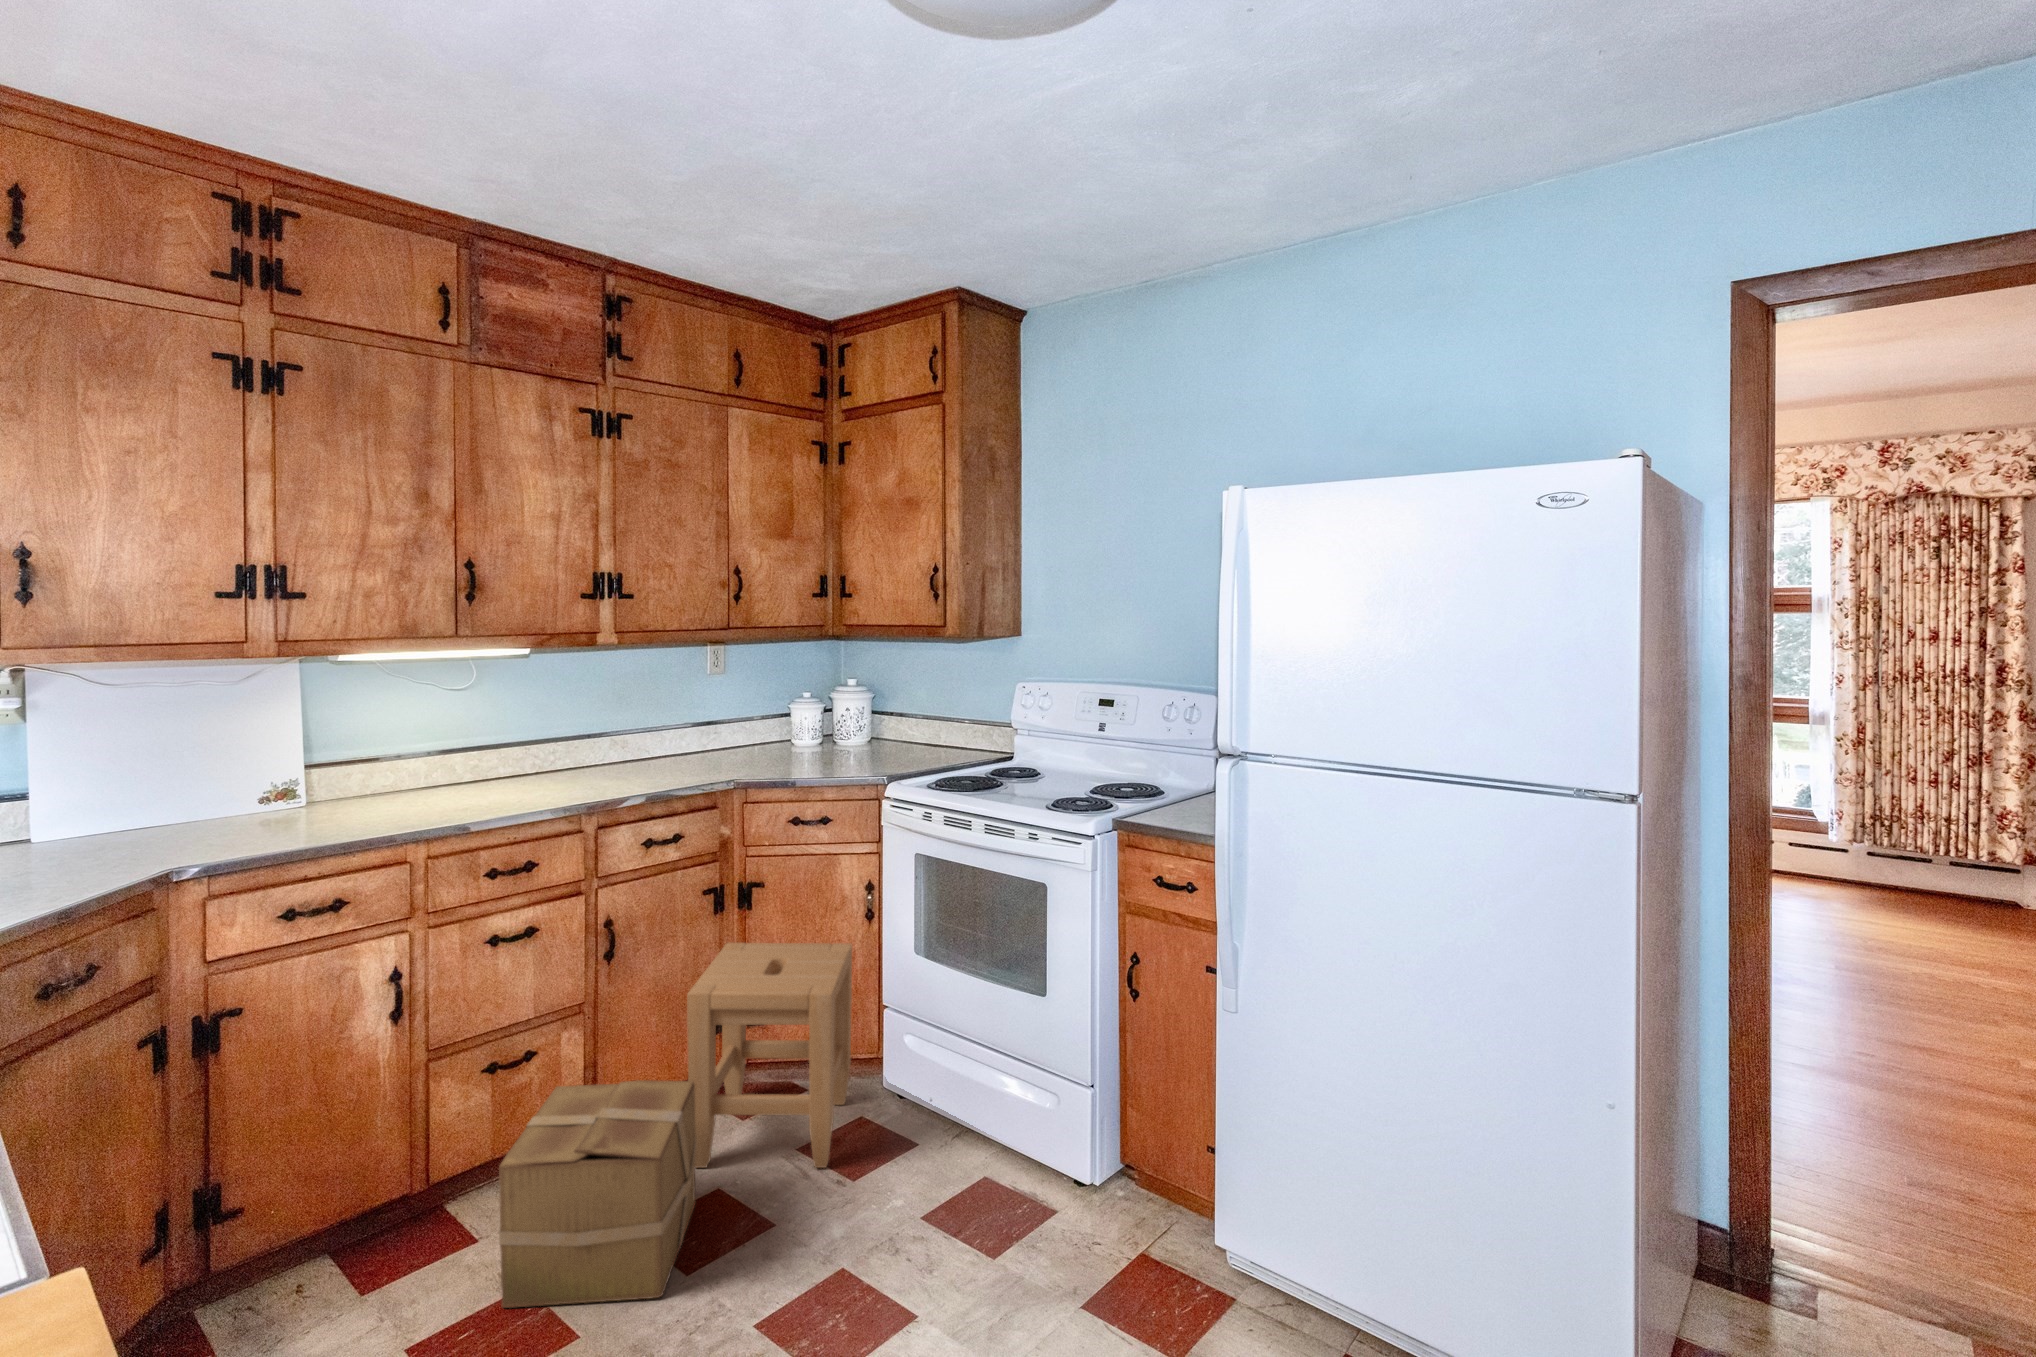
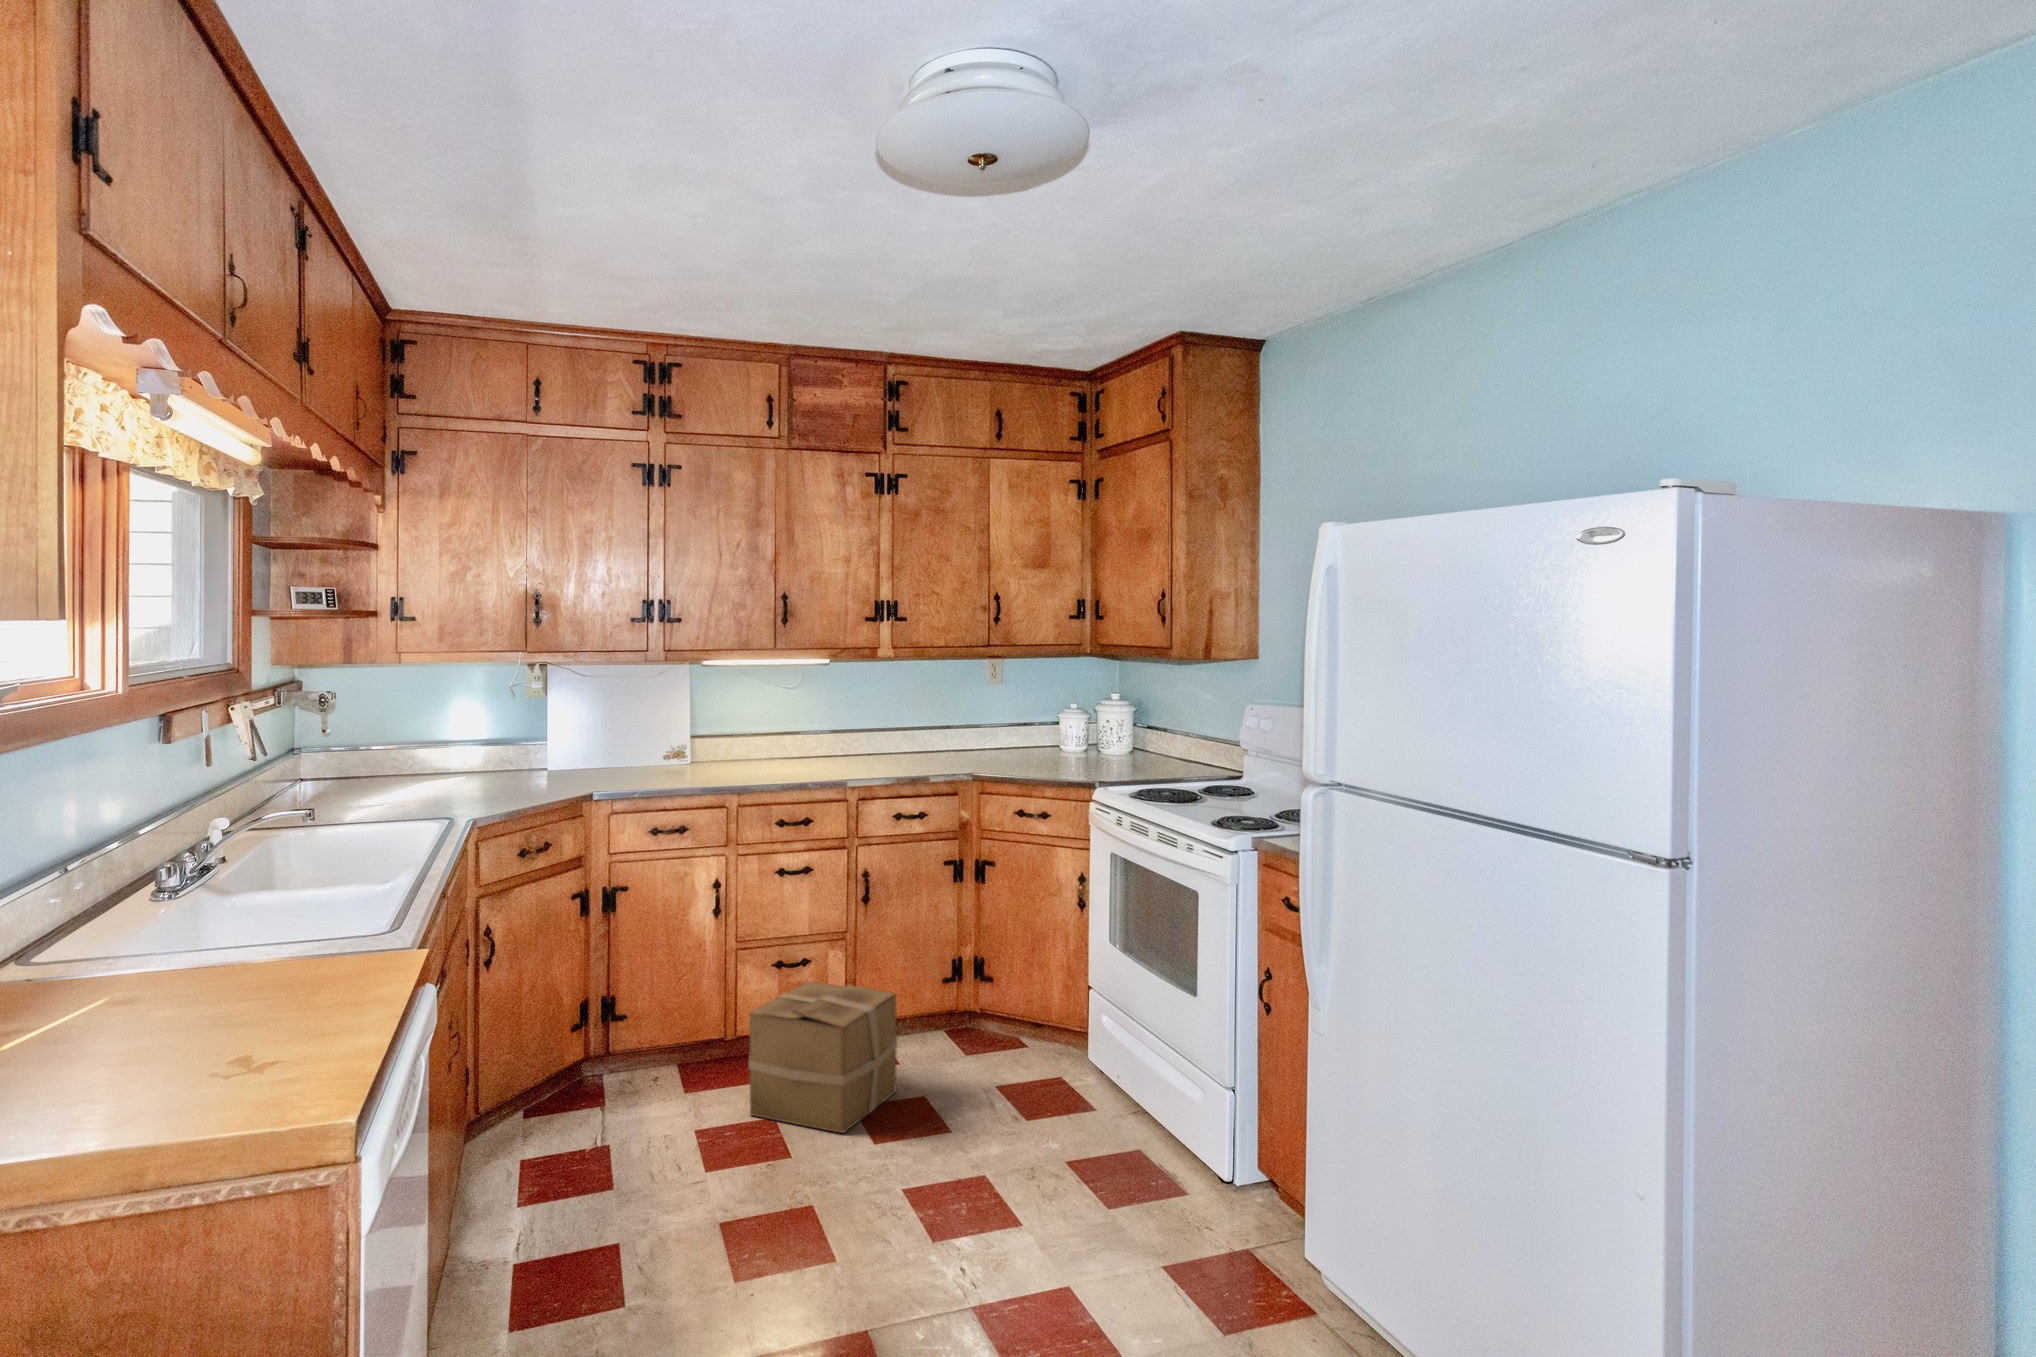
stool: present [687,943,852,1168] -> none [903,905,1053,1092]

